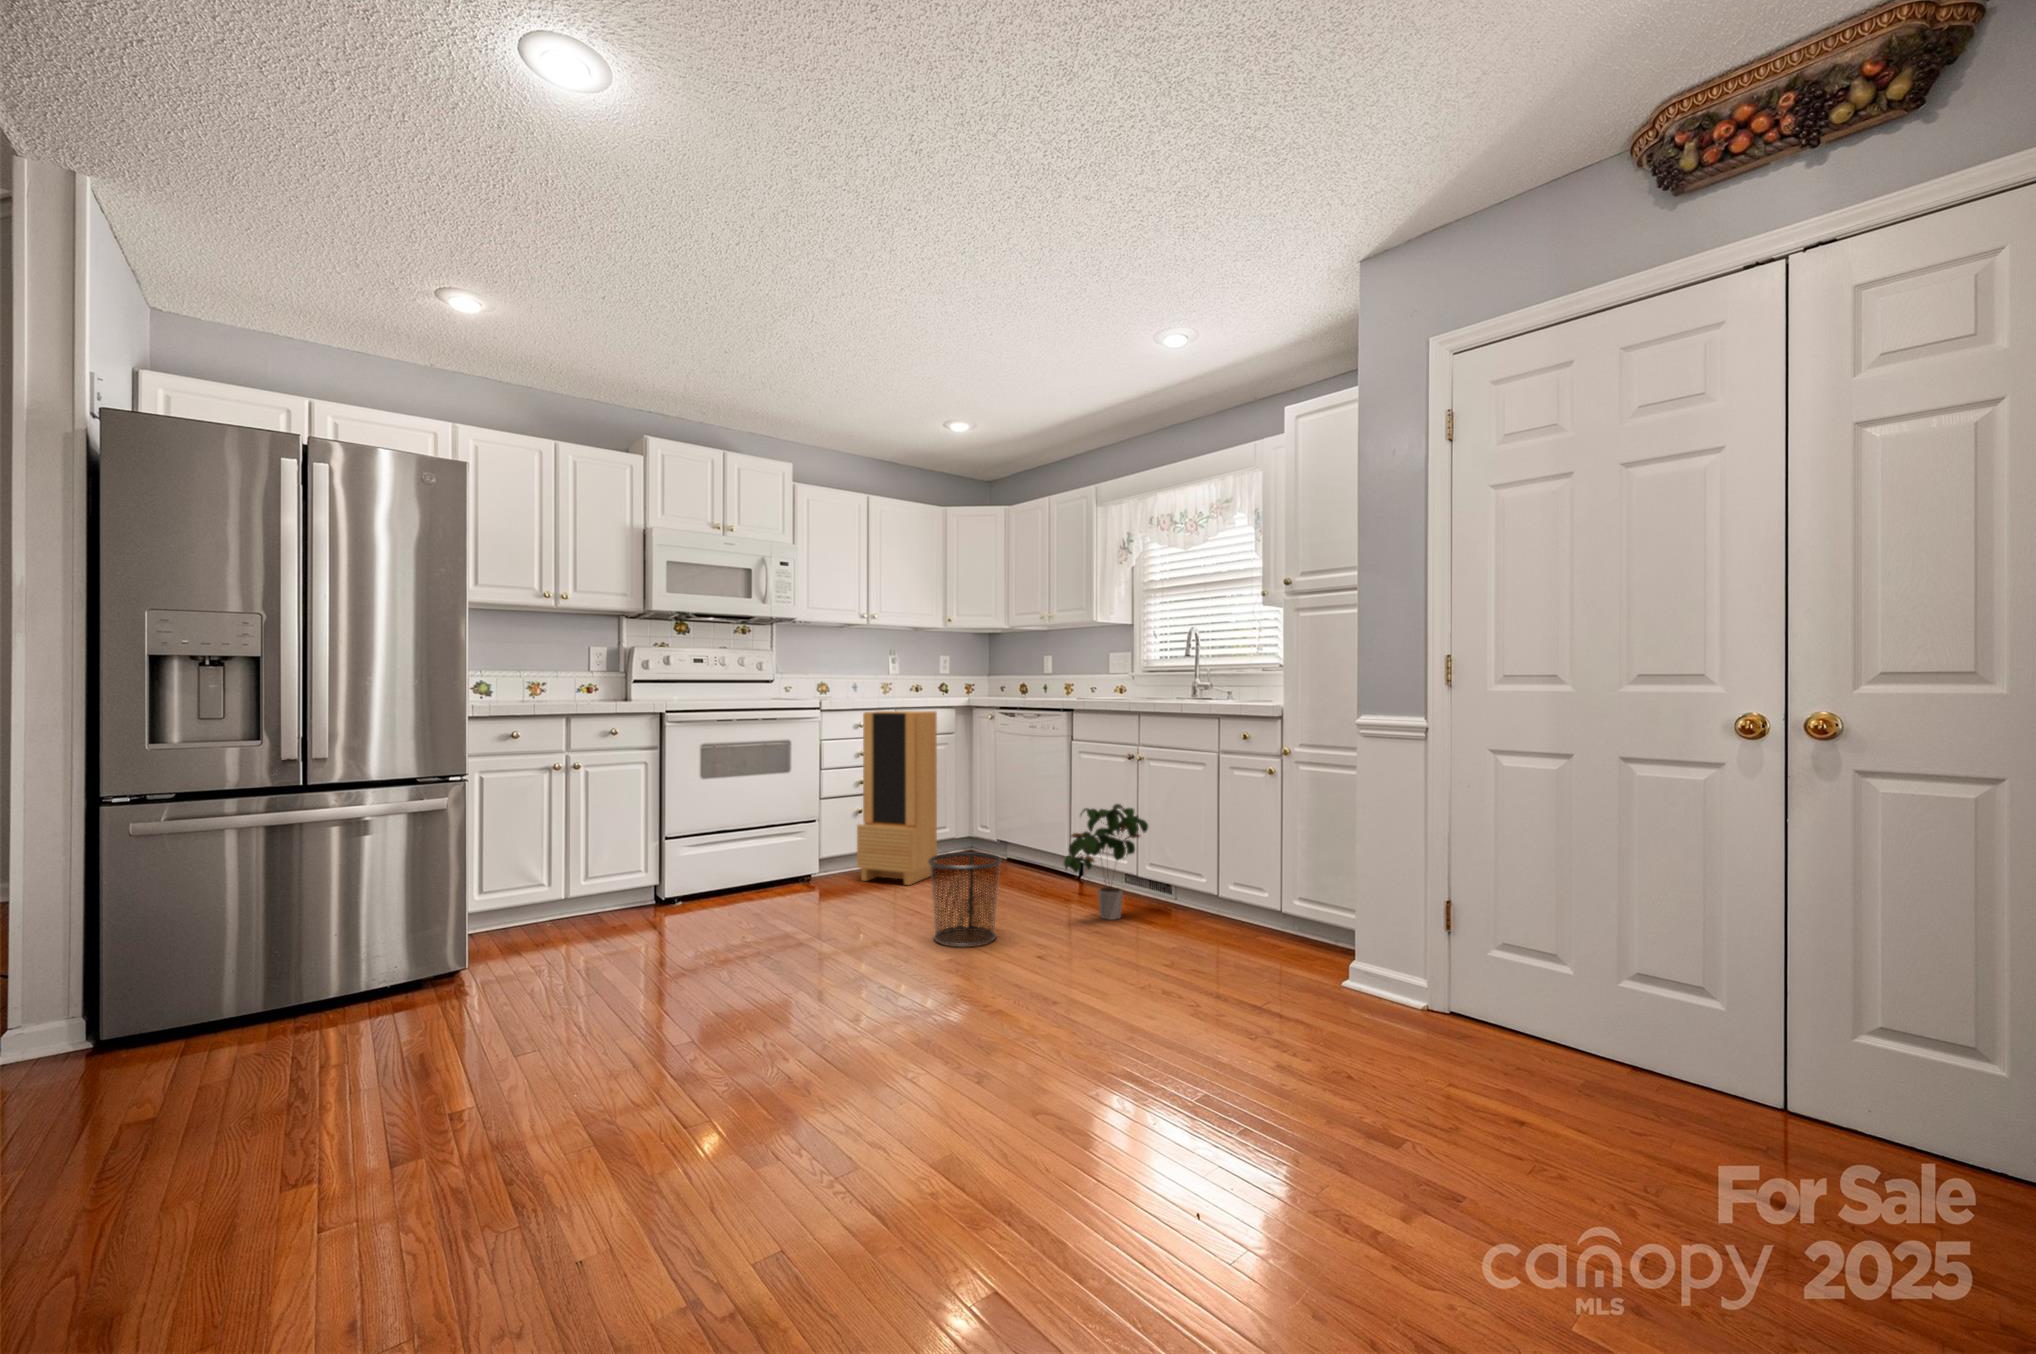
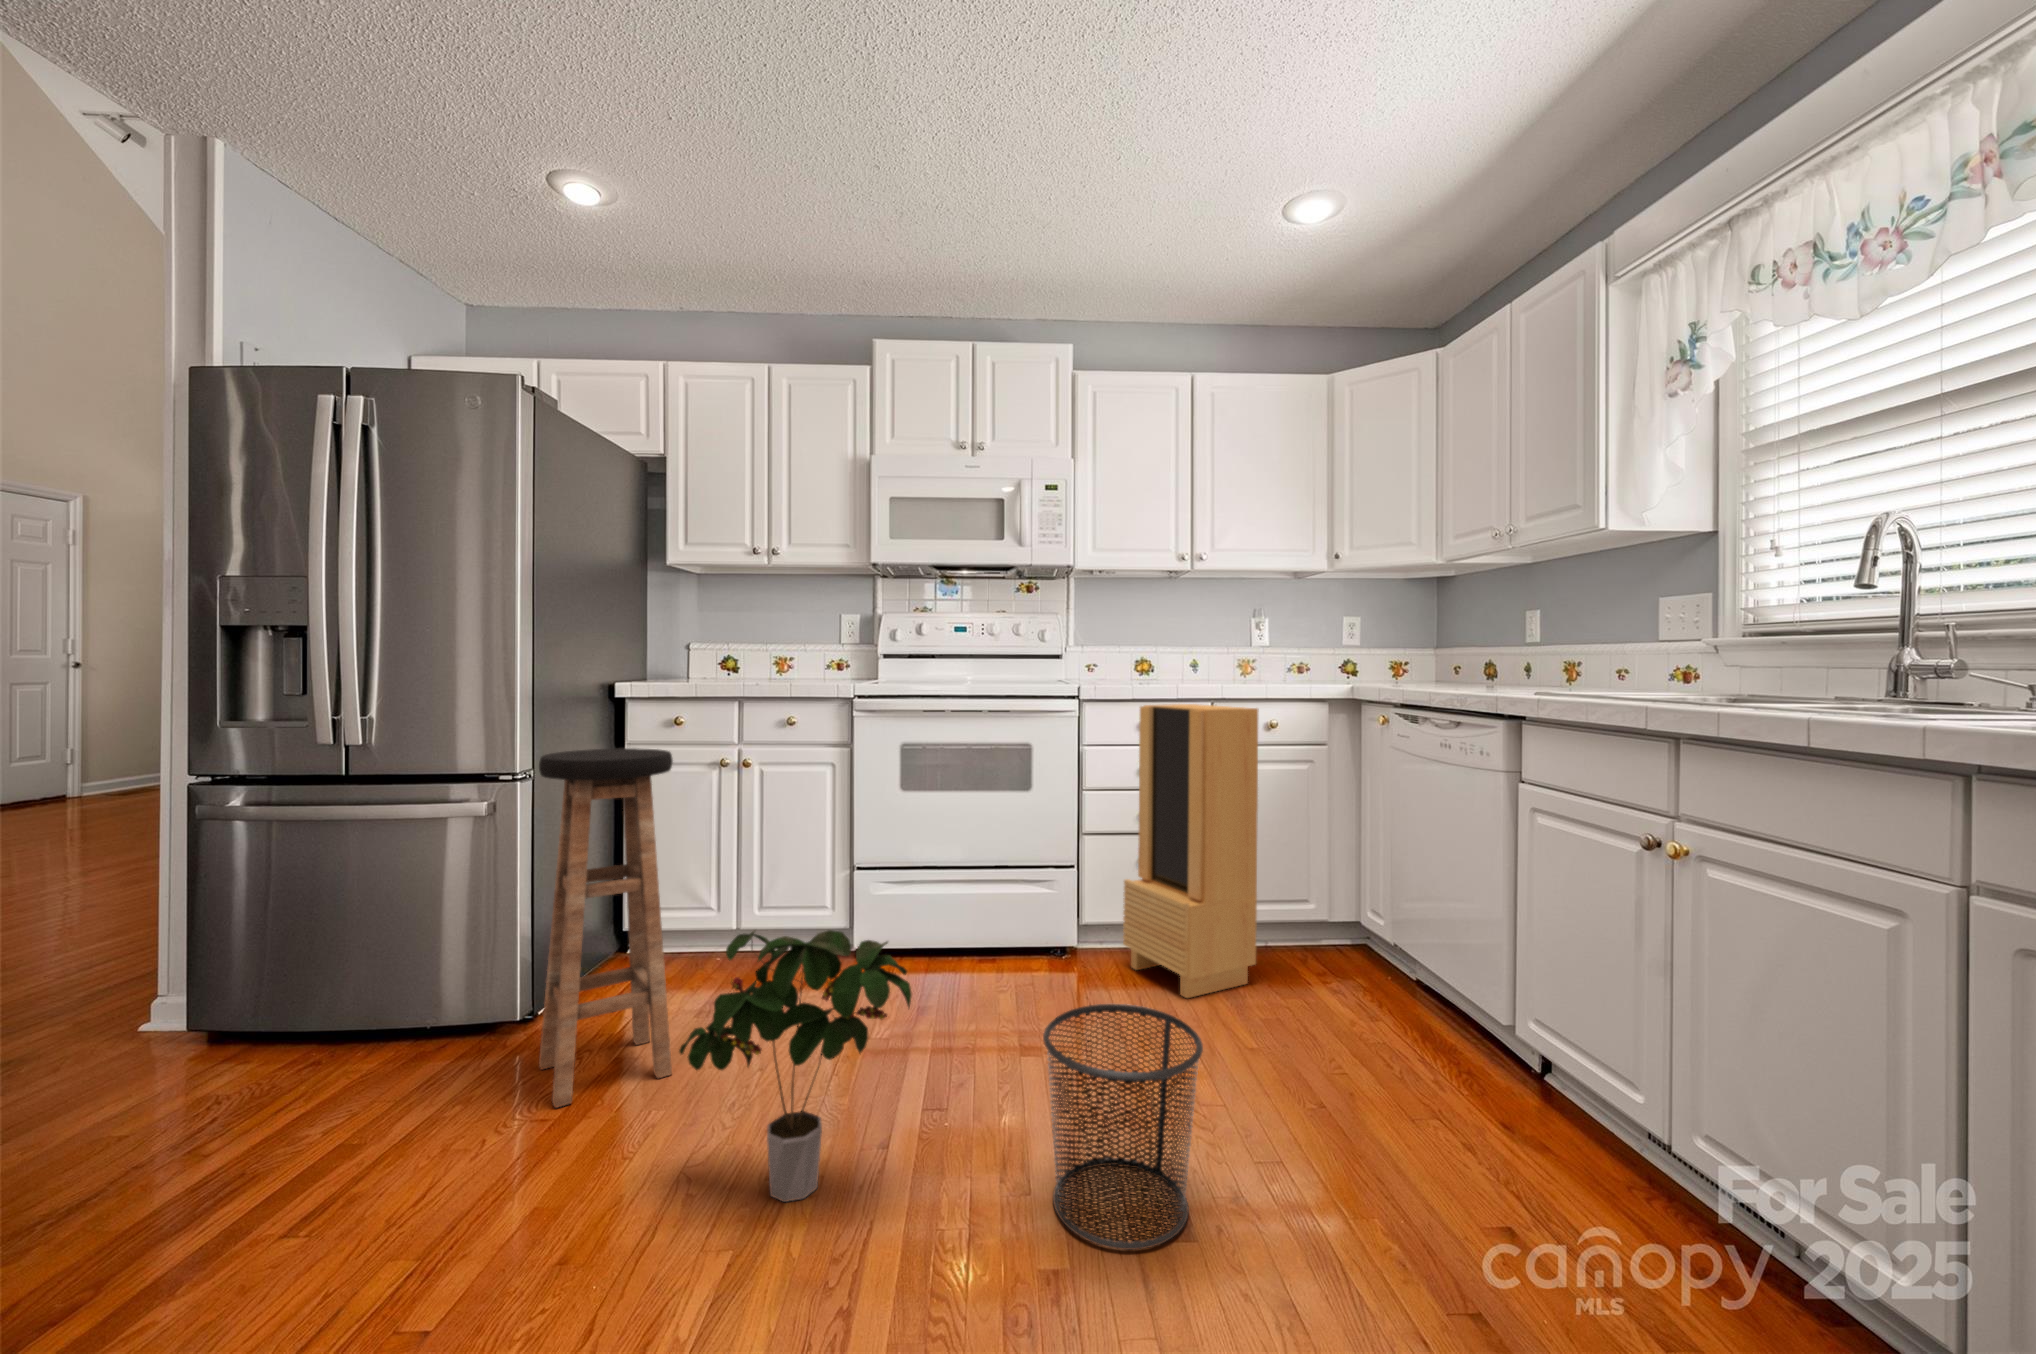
bar stool: none [551,749,660,985] -> present [539,748,673,1107]
potted plant: present [1064,804,1148,920] -> present [679,930,912,1202]

